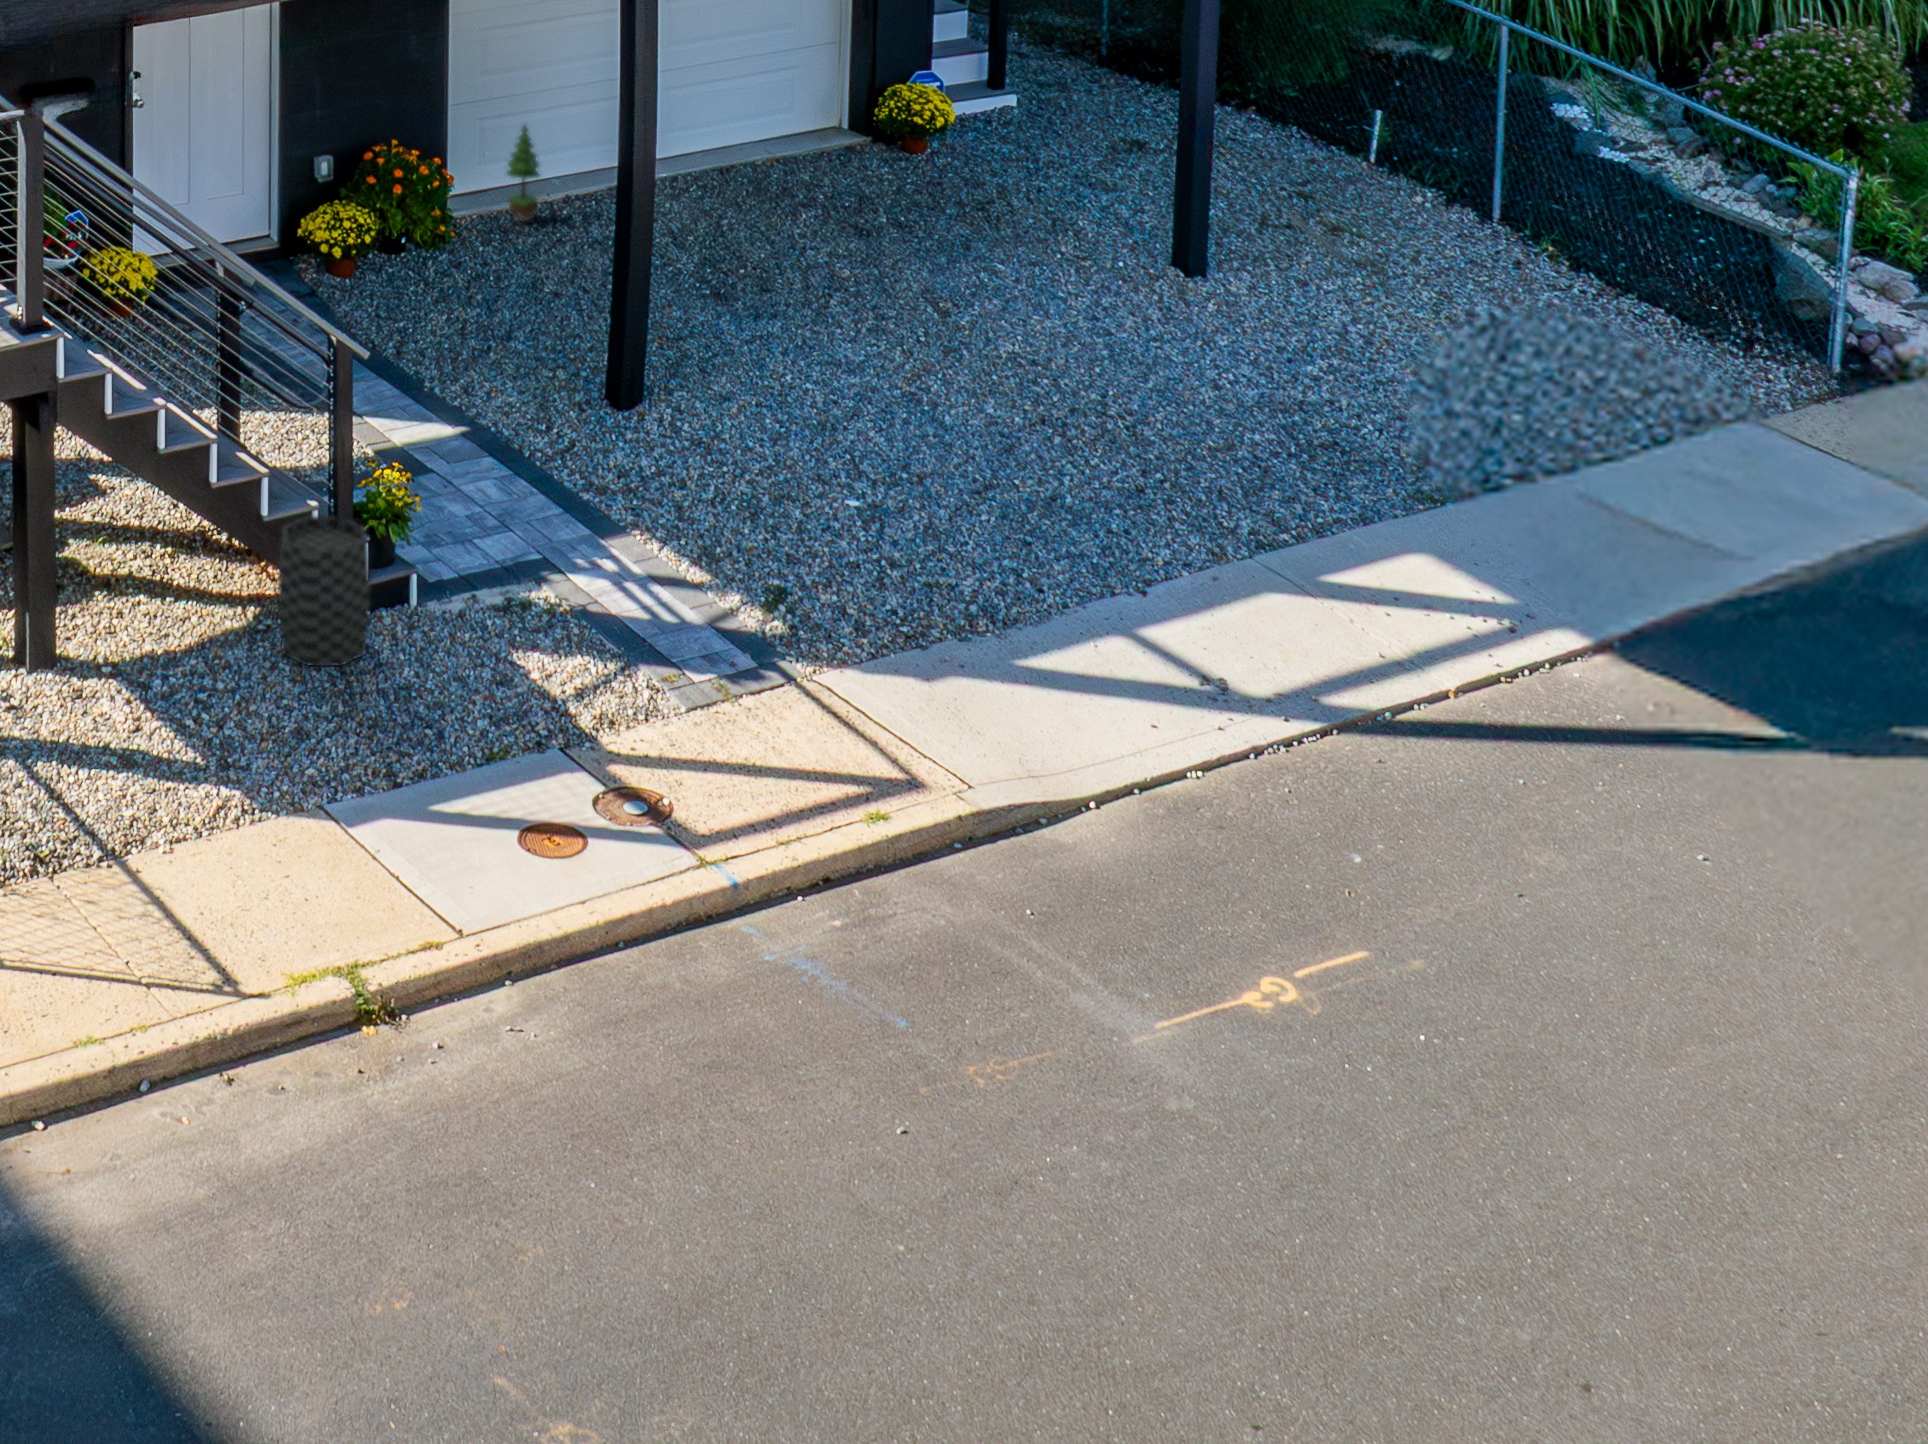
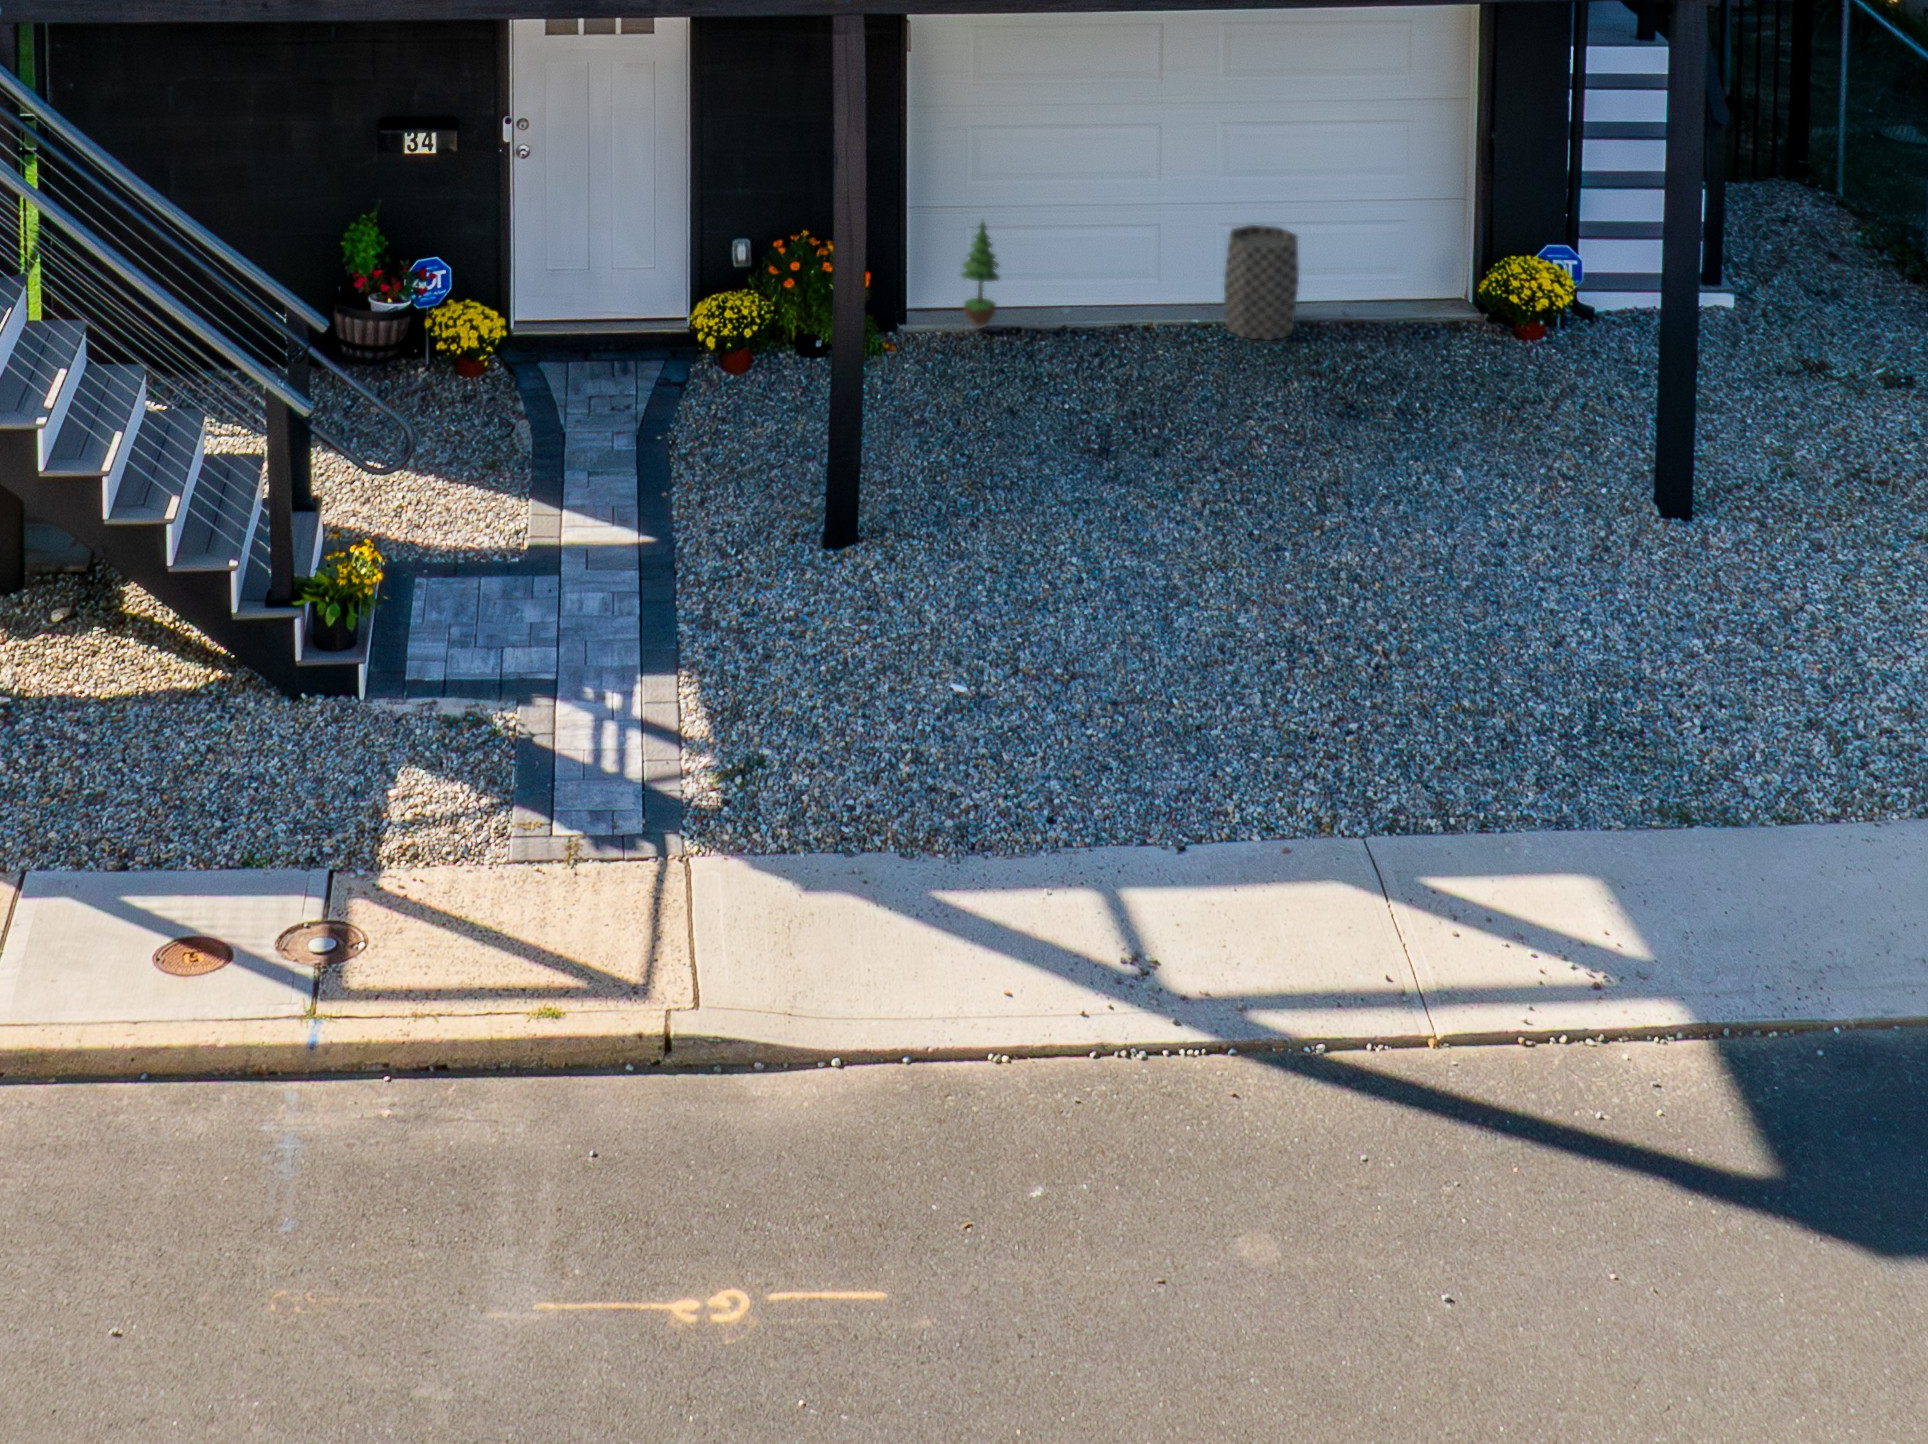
trash can: present [278,516,370,666] -> present [1224,225,1299,340]

